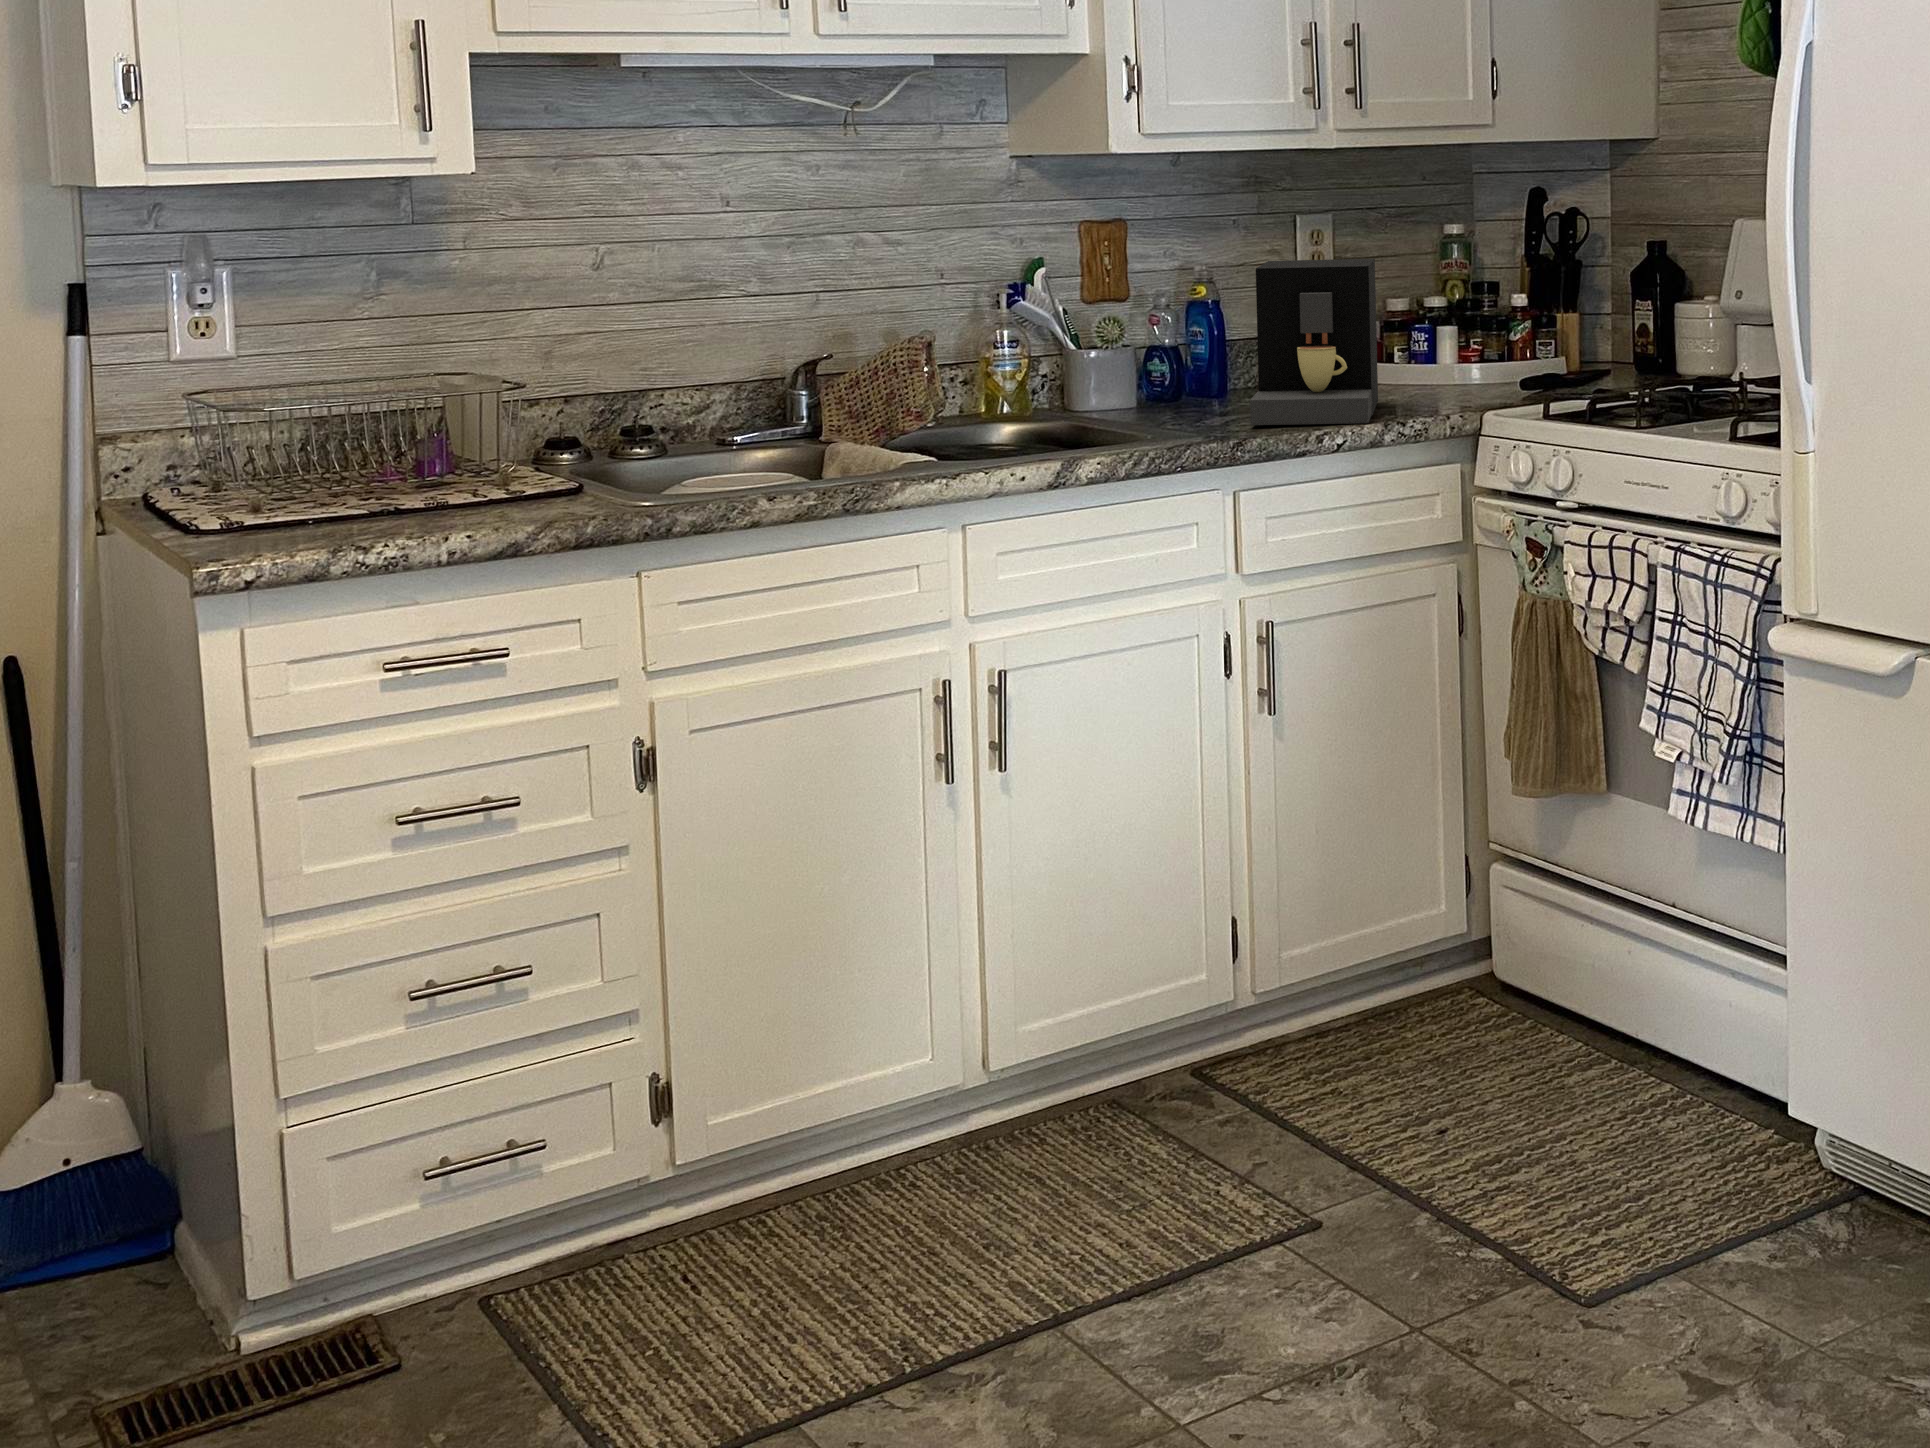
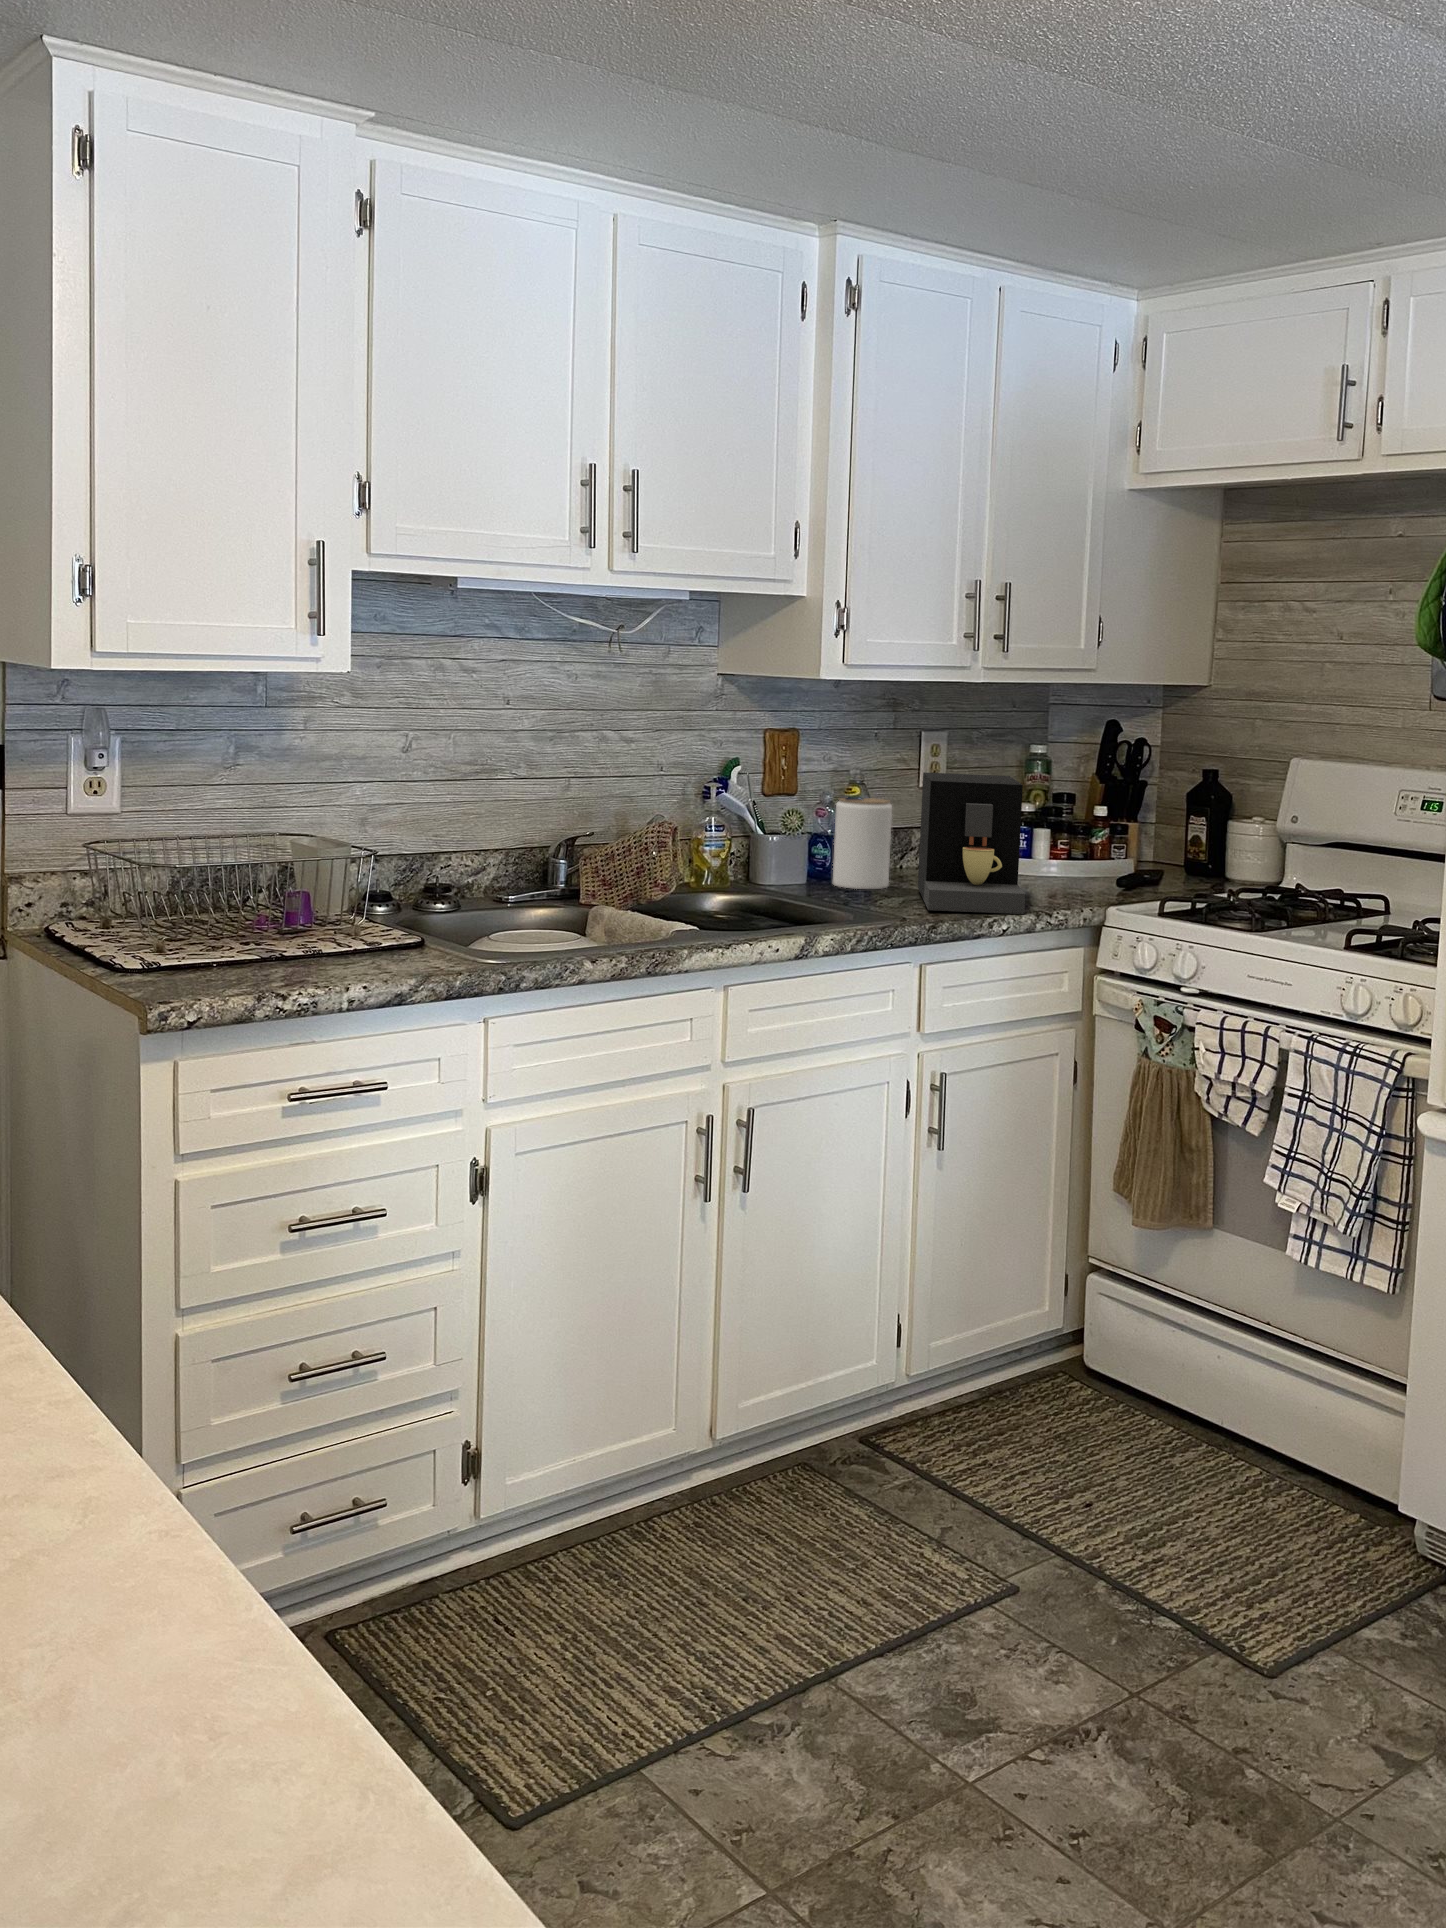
jar: none [1173,298,1244,409] -> present [833,798,892,889]

